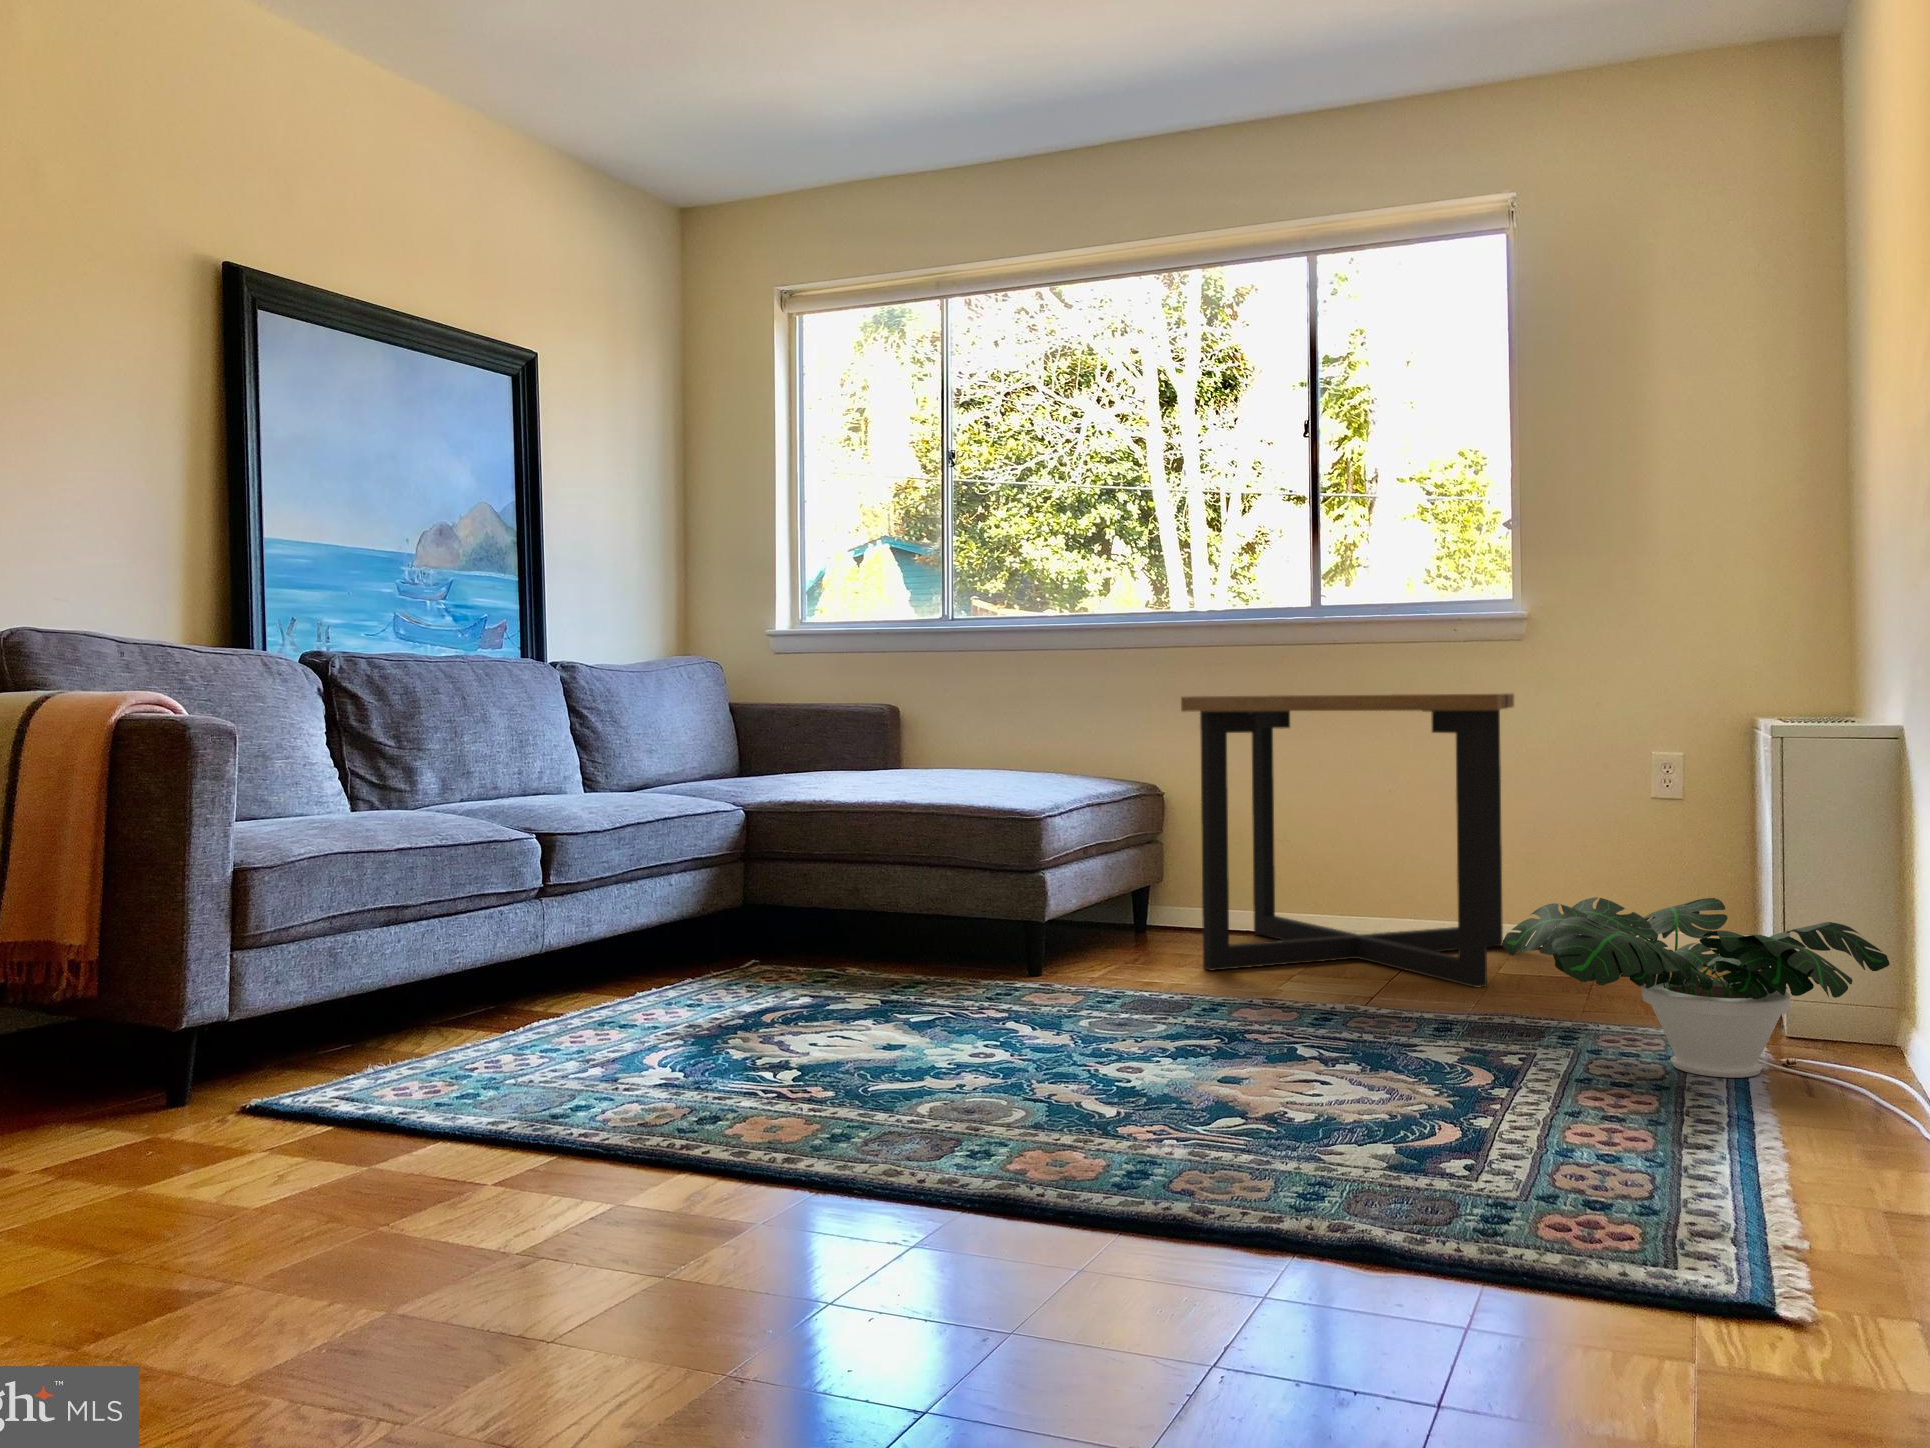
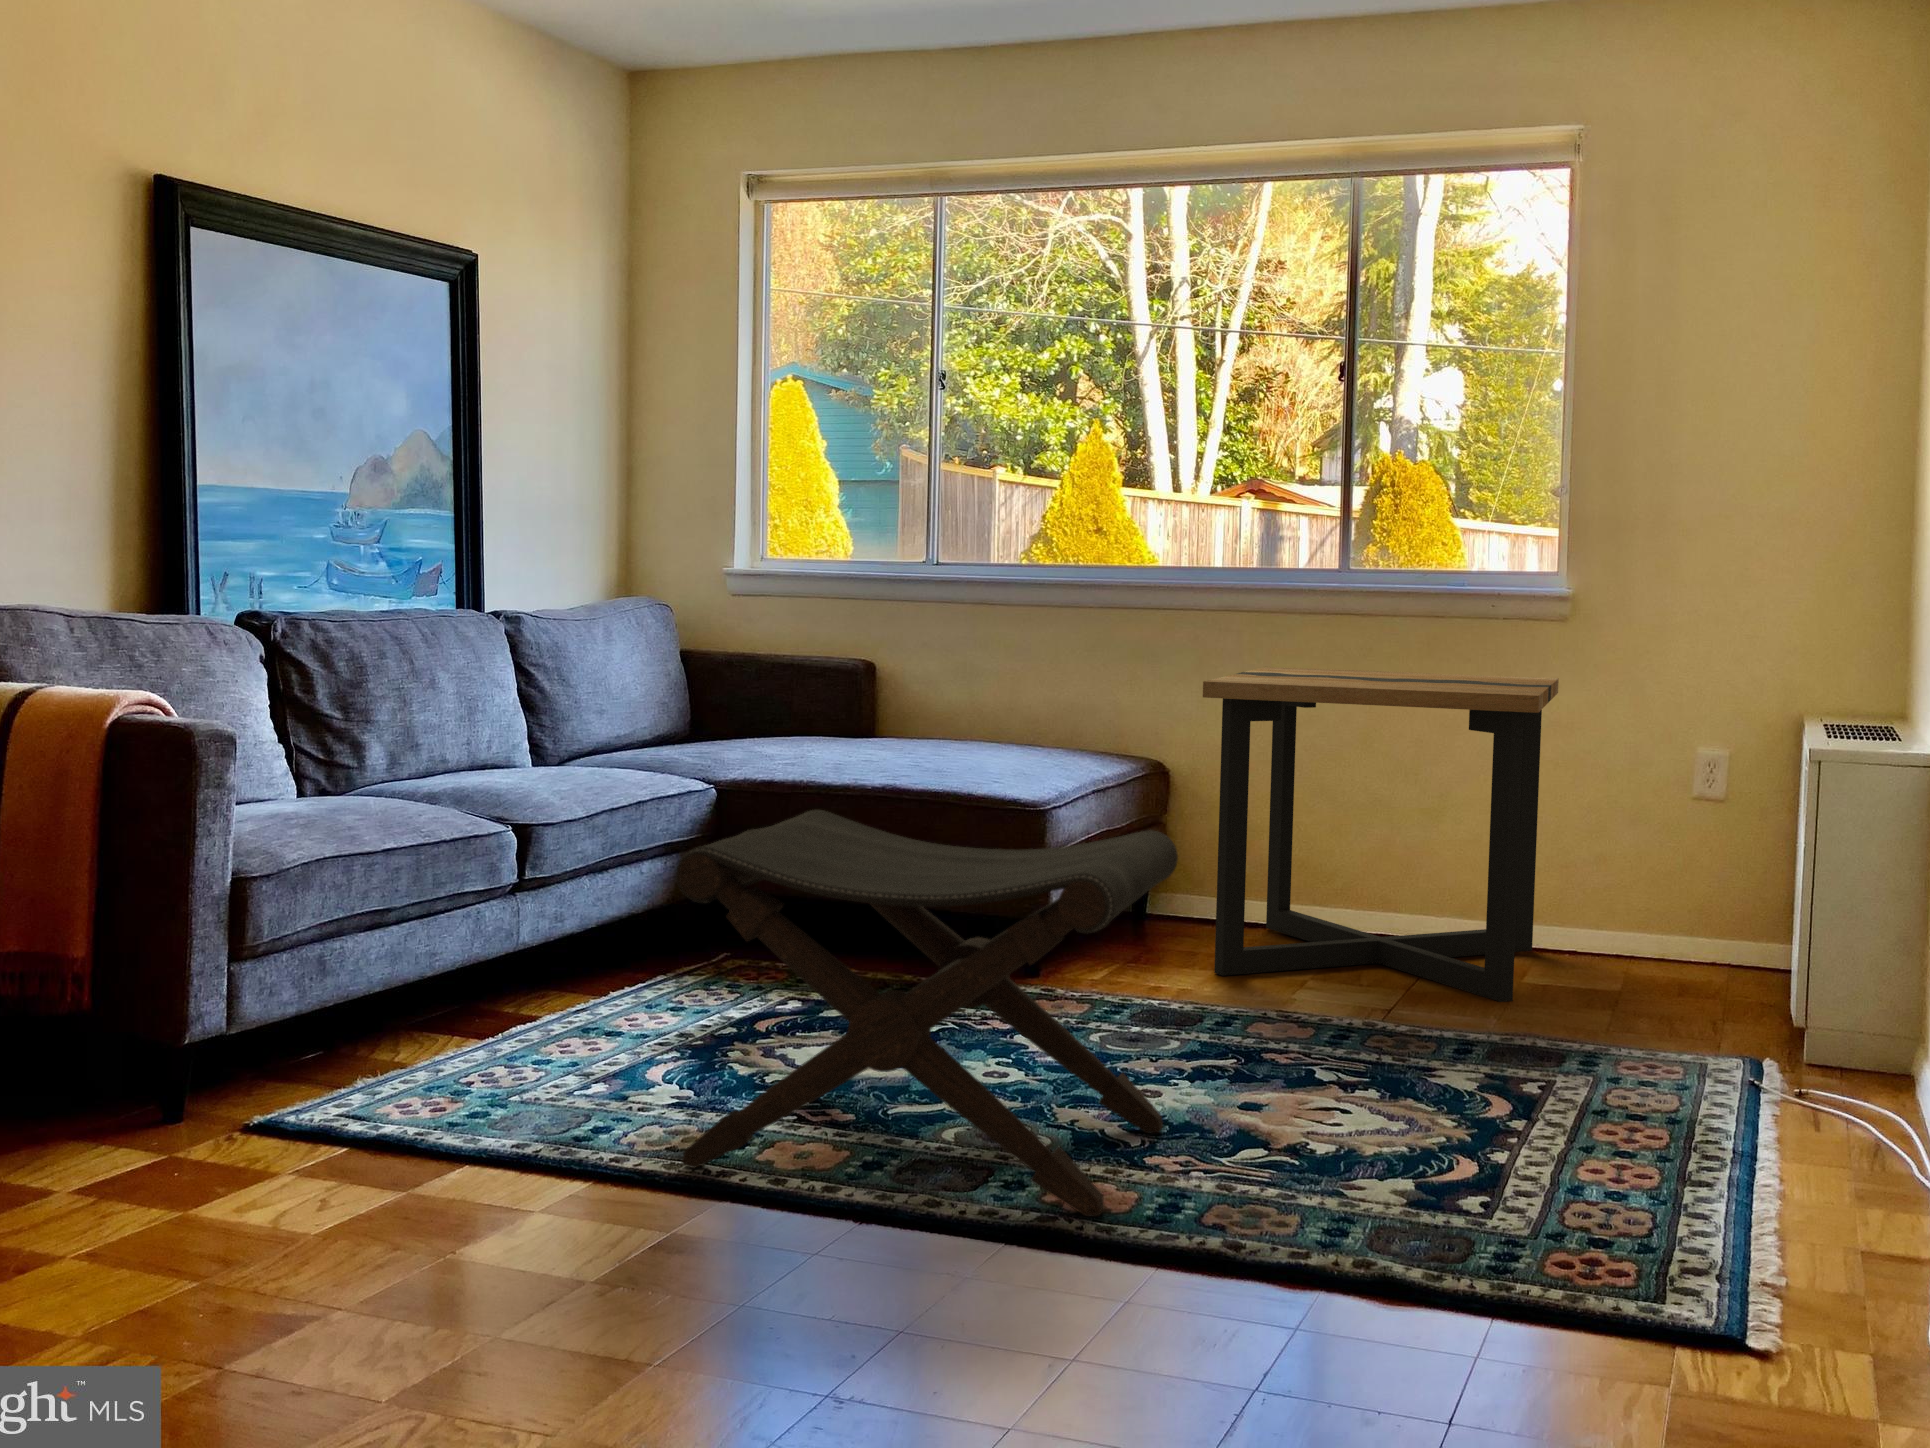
footstool: none [636,797,1143,1184] -> present [676,810,1178,1216]
potted plant: present [1502,897,1890,1078] -> none [1529,923,1903,1111]

